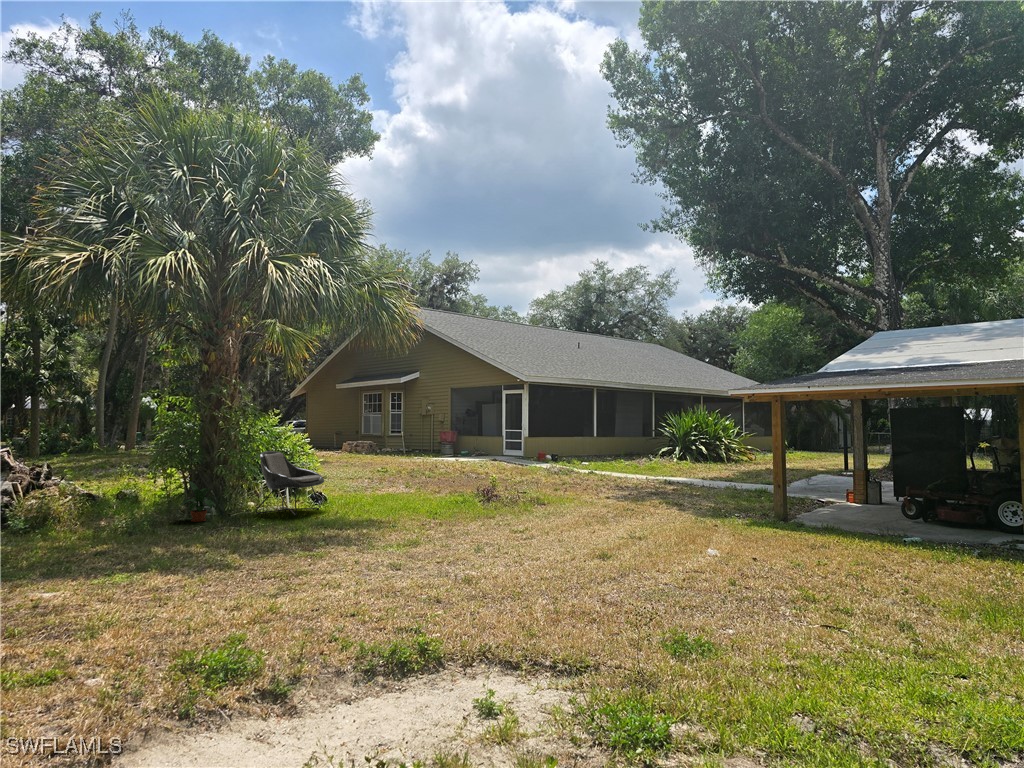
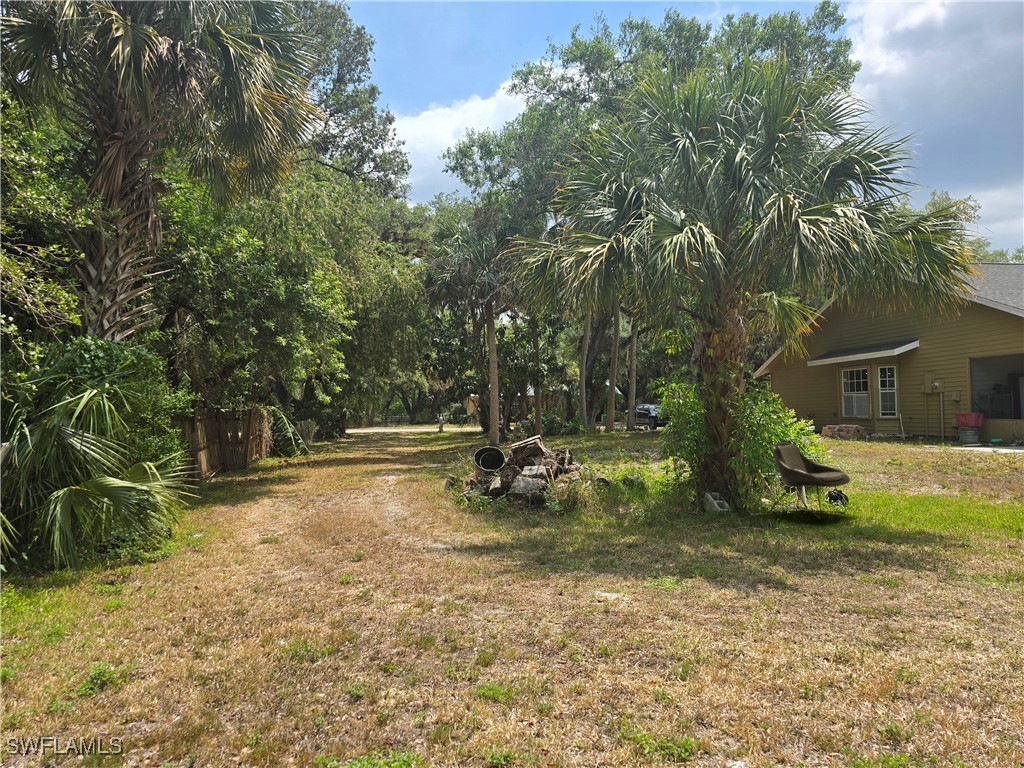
potted plant: present [181,482,215,522] -> none [693,474,731,518]

